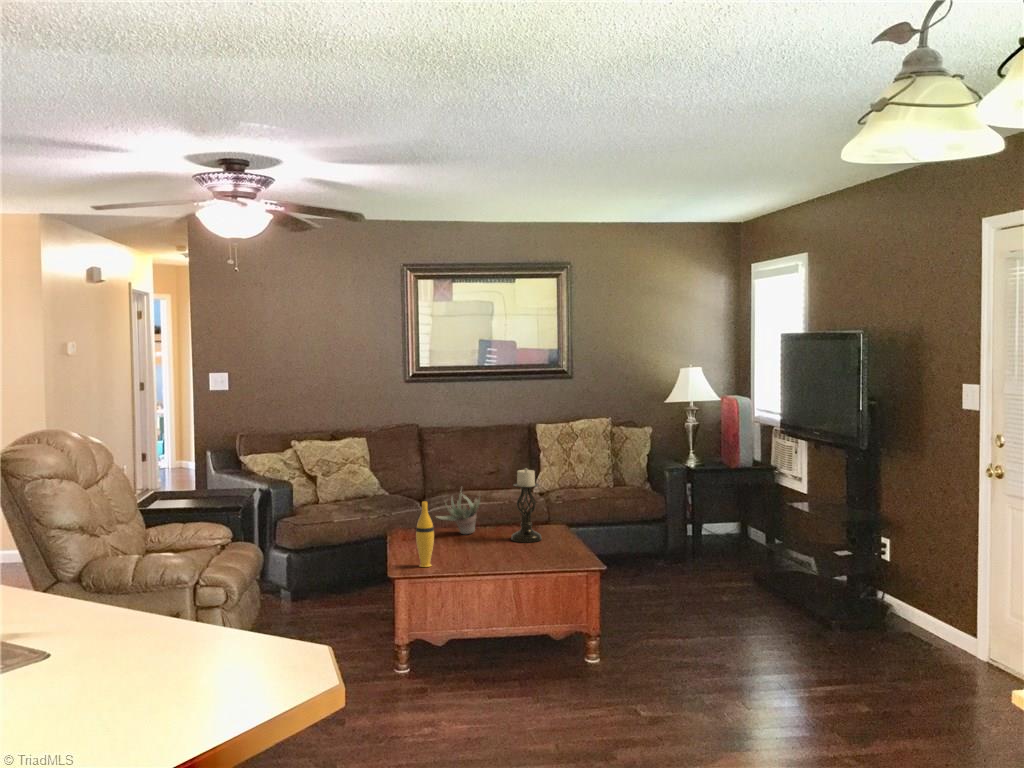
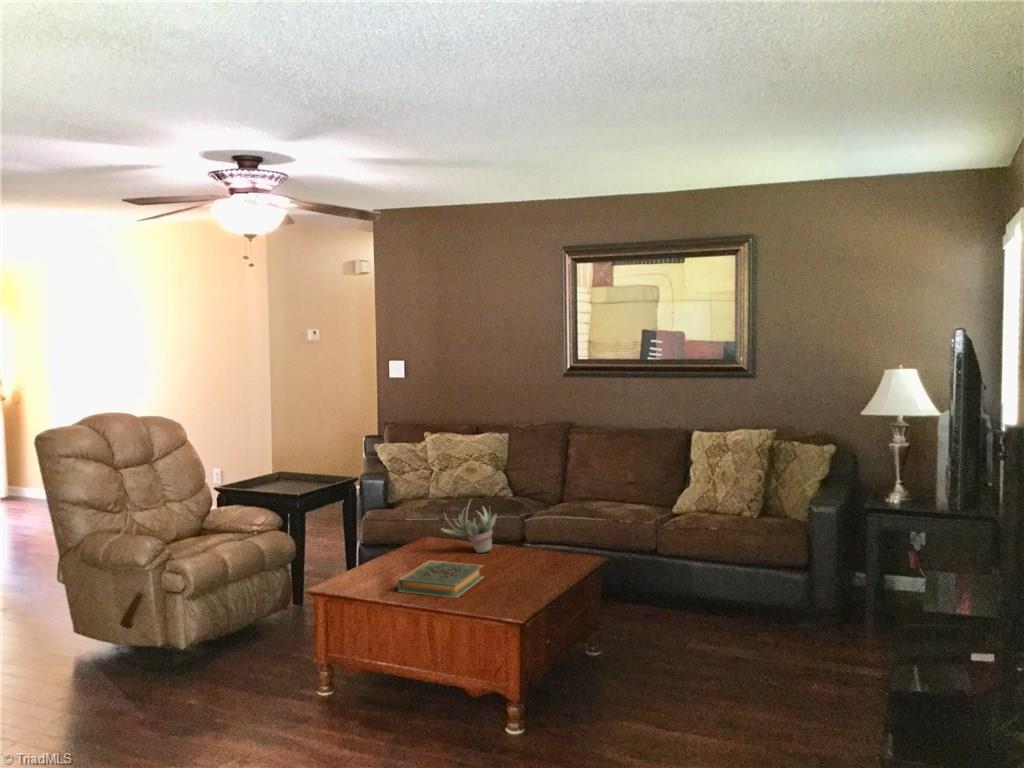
candle holder: present [511,468,542,543] -> none [503,486,539,574]
vase: present [416,502,434,567] -> none [351,514,371,586]
hardback book: none [461,537,526,566] -> present [398,560,483,598]

